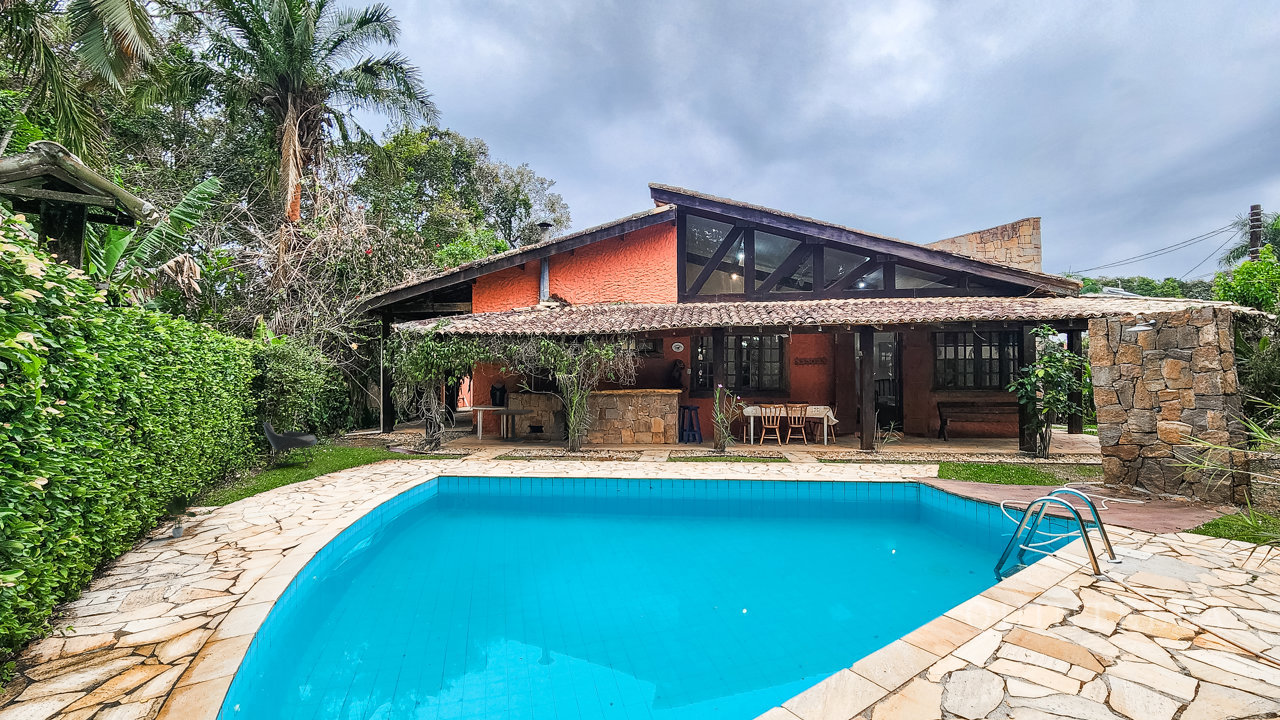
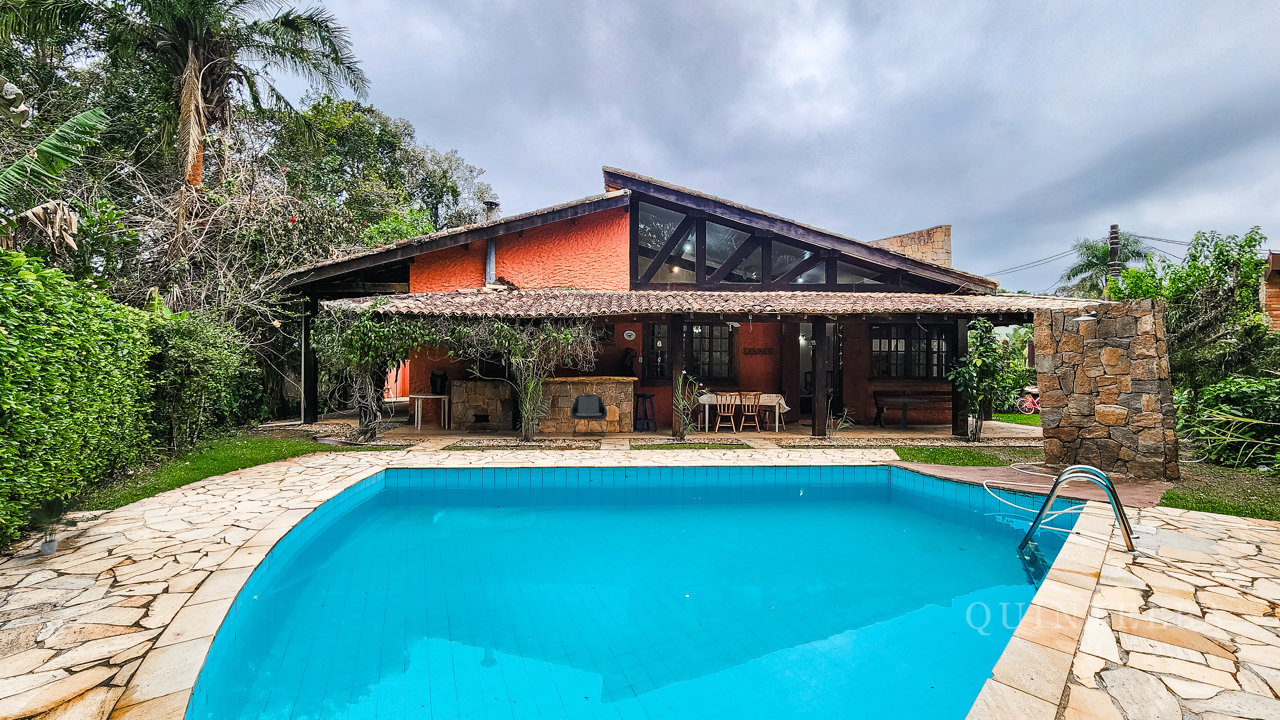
side table: present [492,409,534,442] -> present [883,399,929,430]
lounge chair: present [263,422,317,471] -> present [570,394,607,437]

